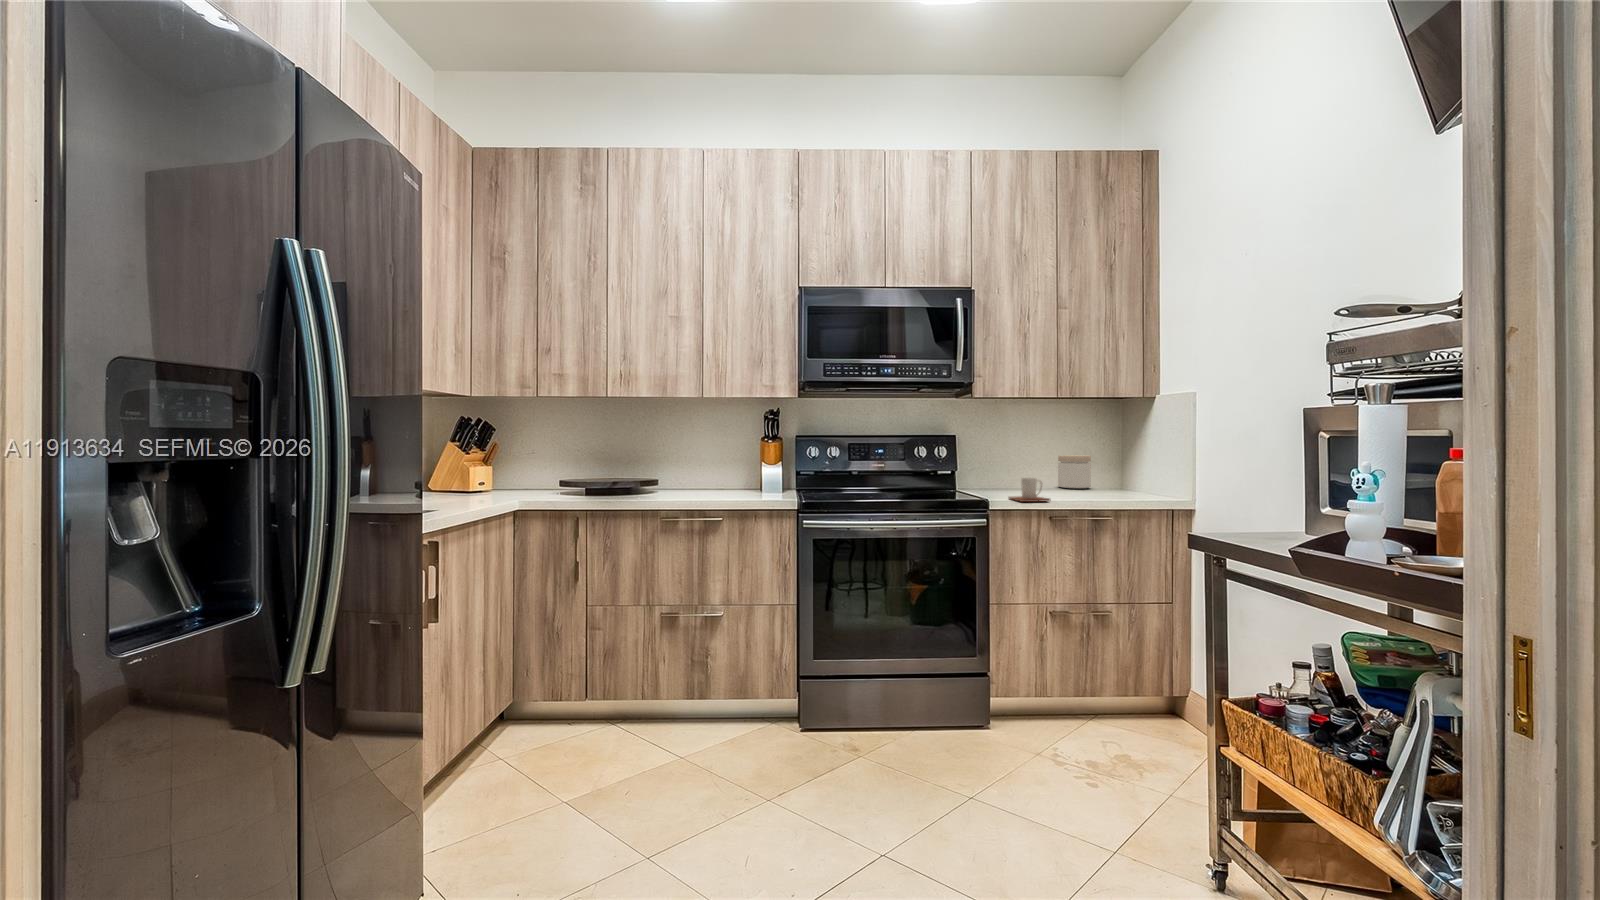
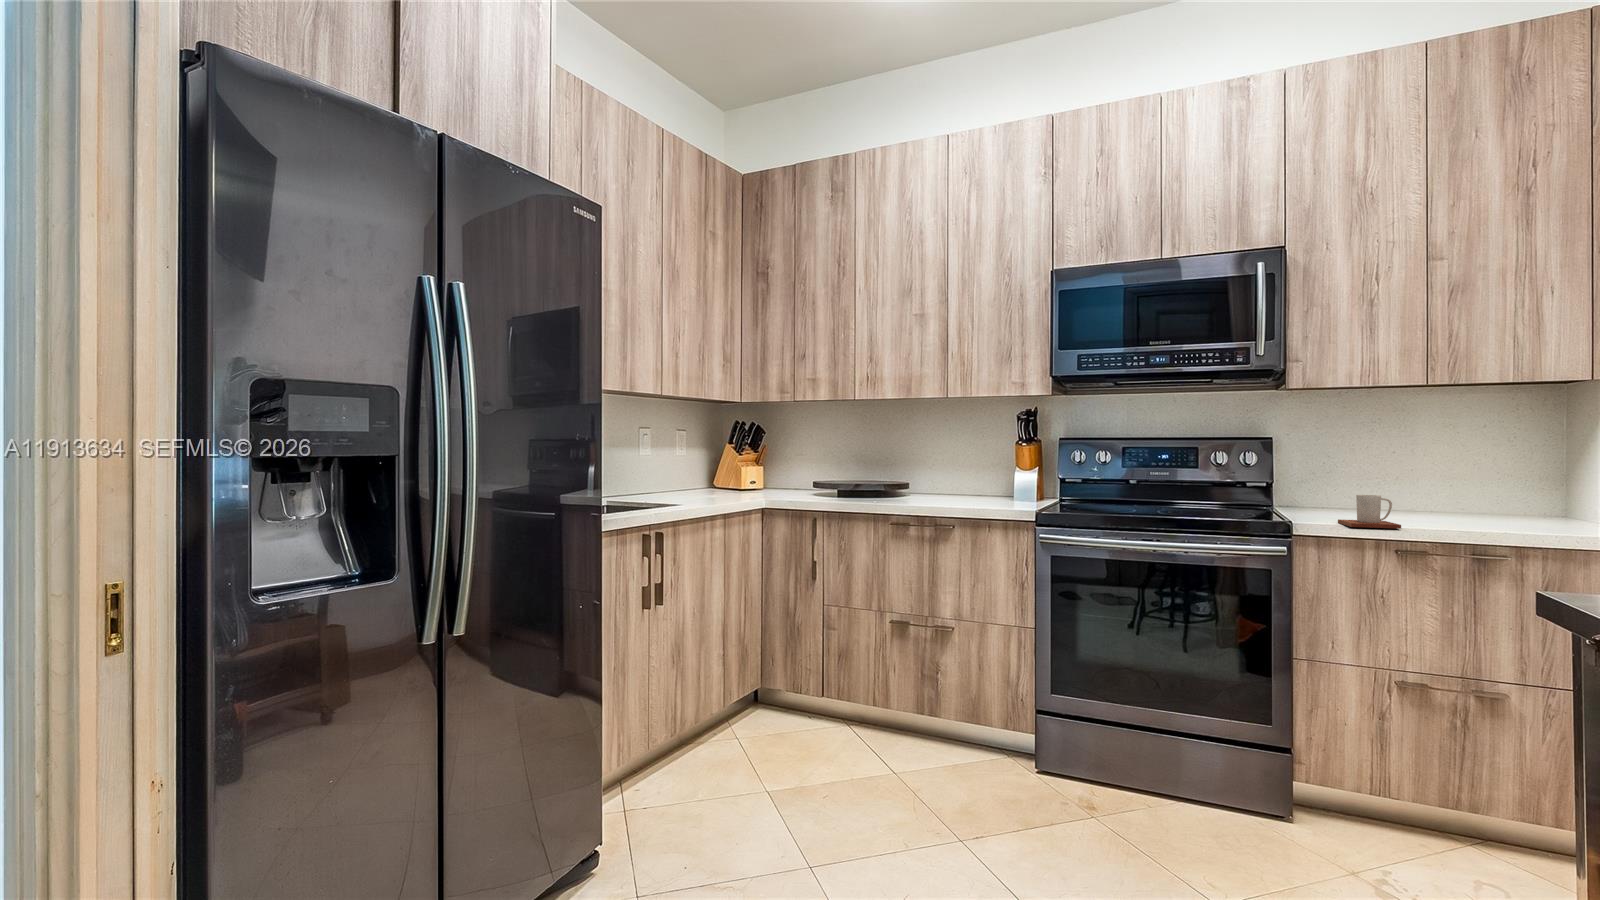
jar: present [1058,455,1091,488] -> none [1452,466,1512,514]

